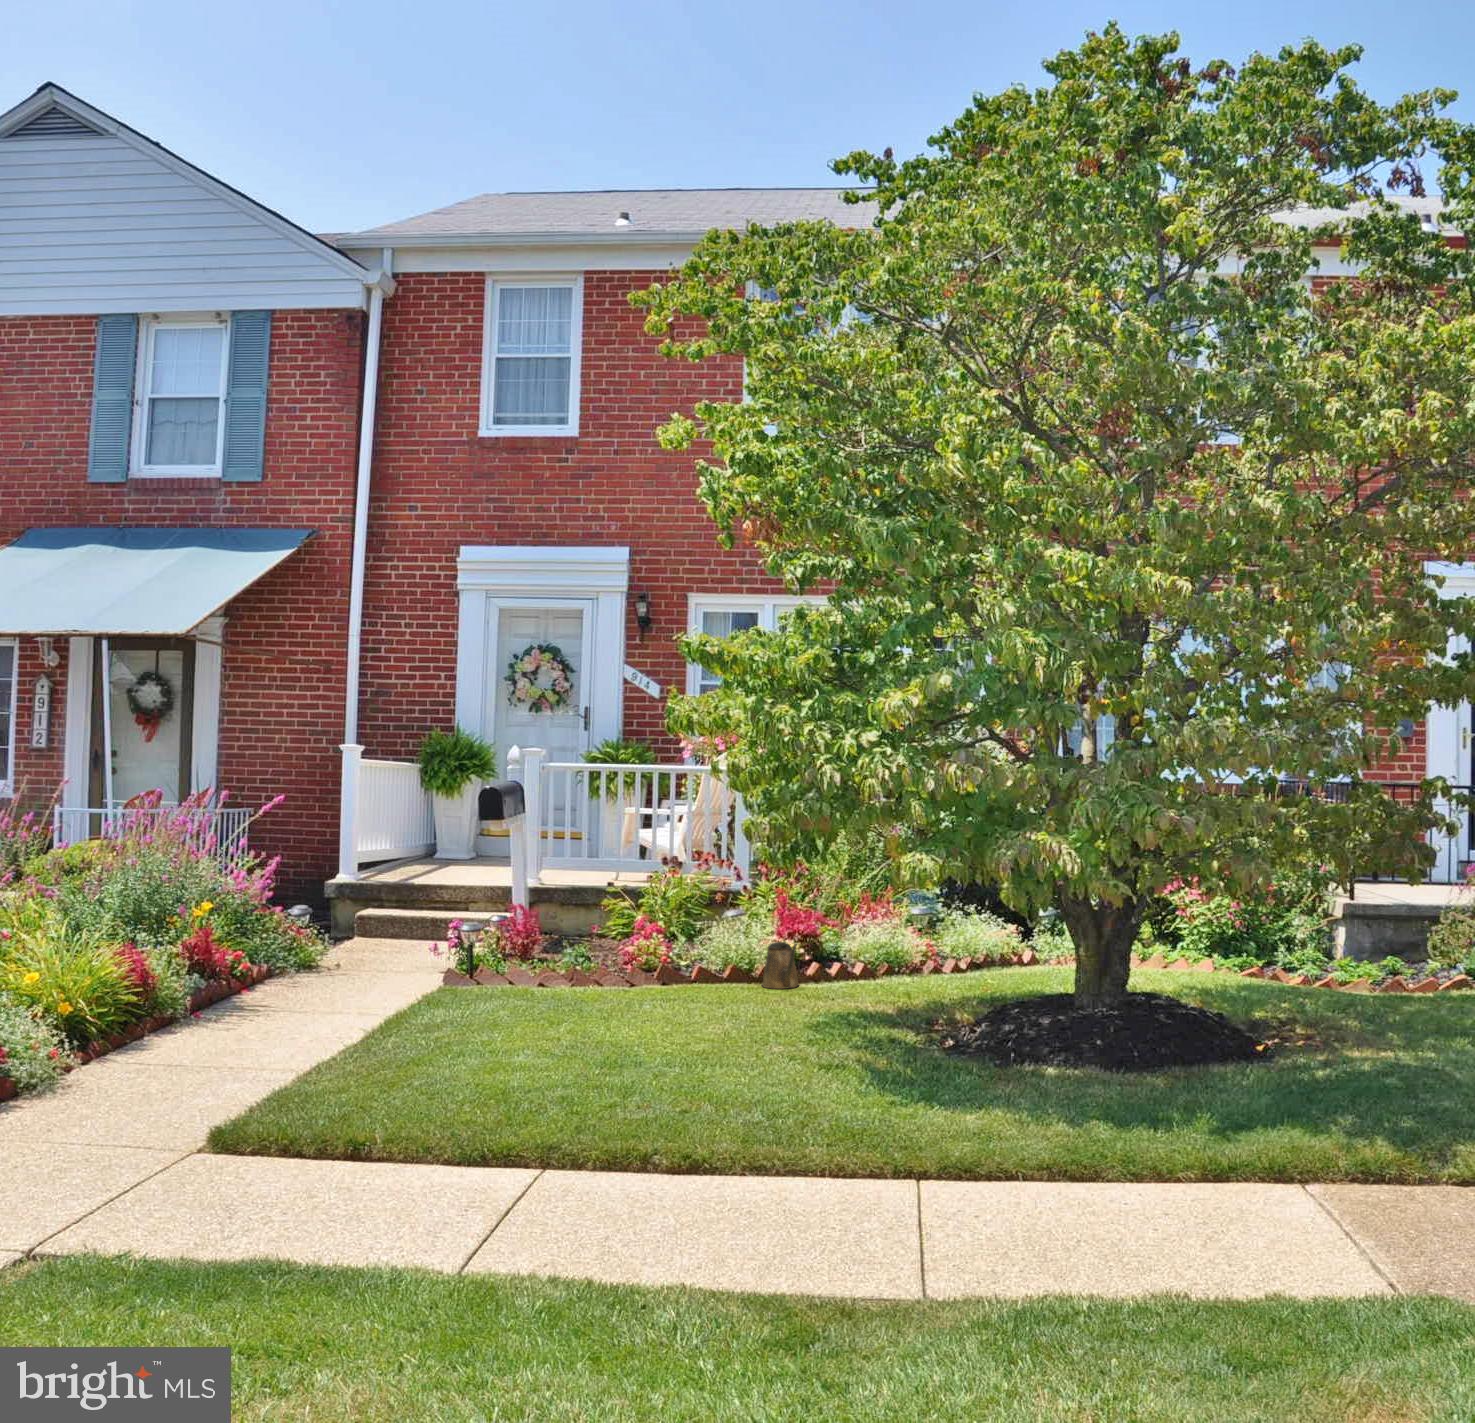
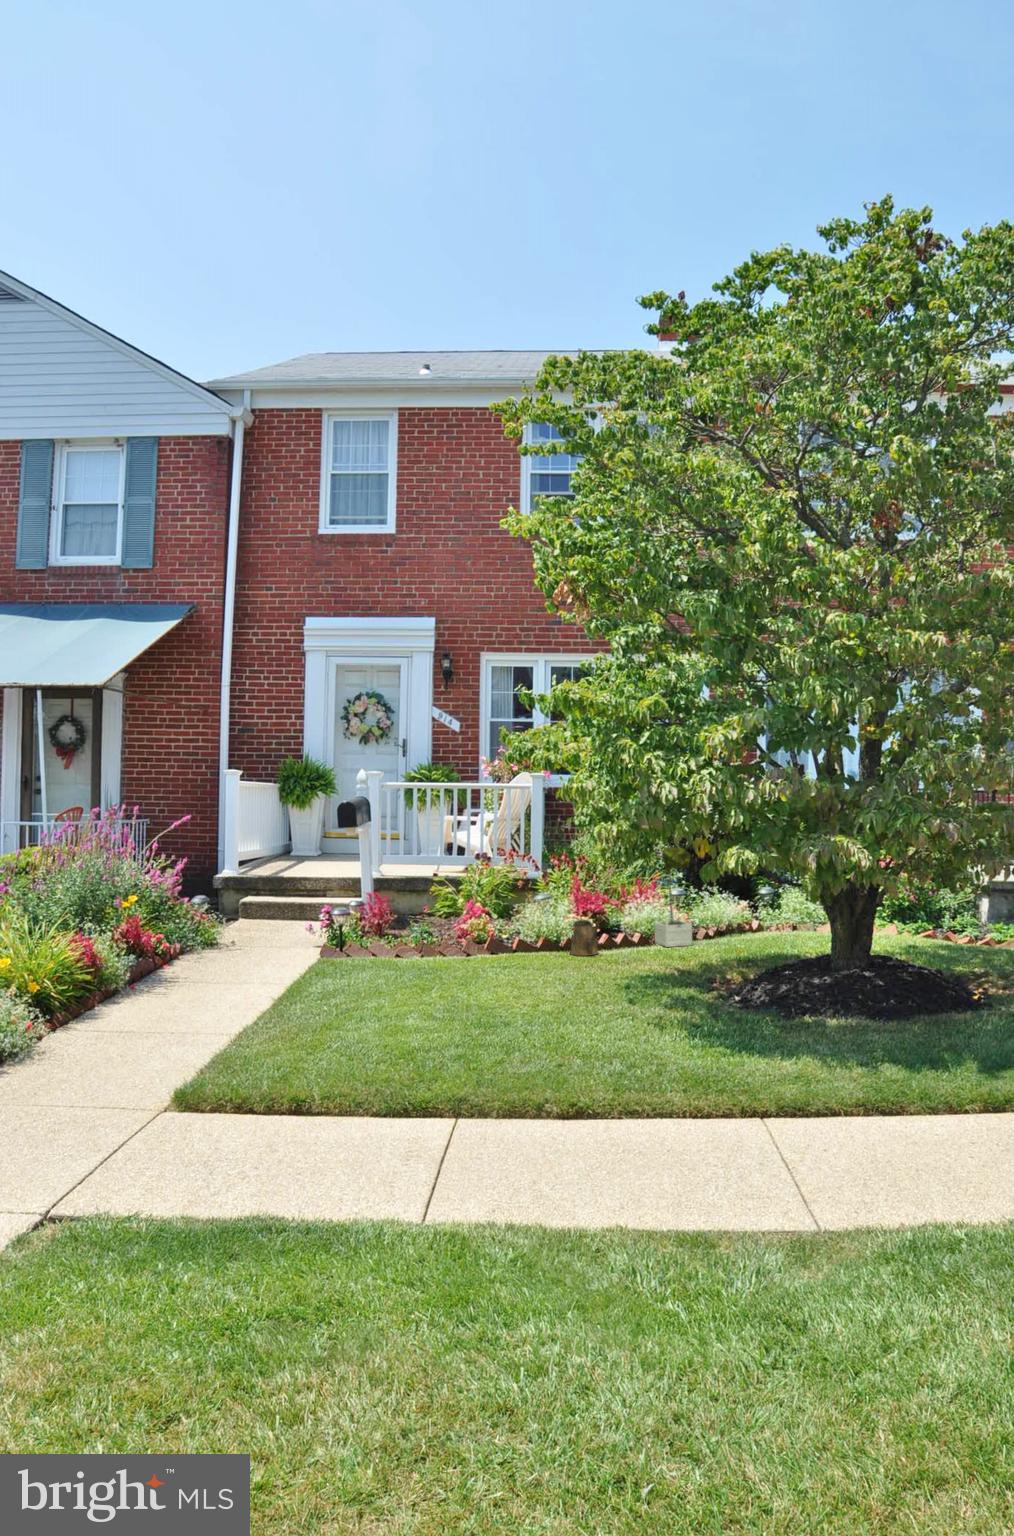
potted tree: none [866,843,925,980] -> present [654,847,692,947]

